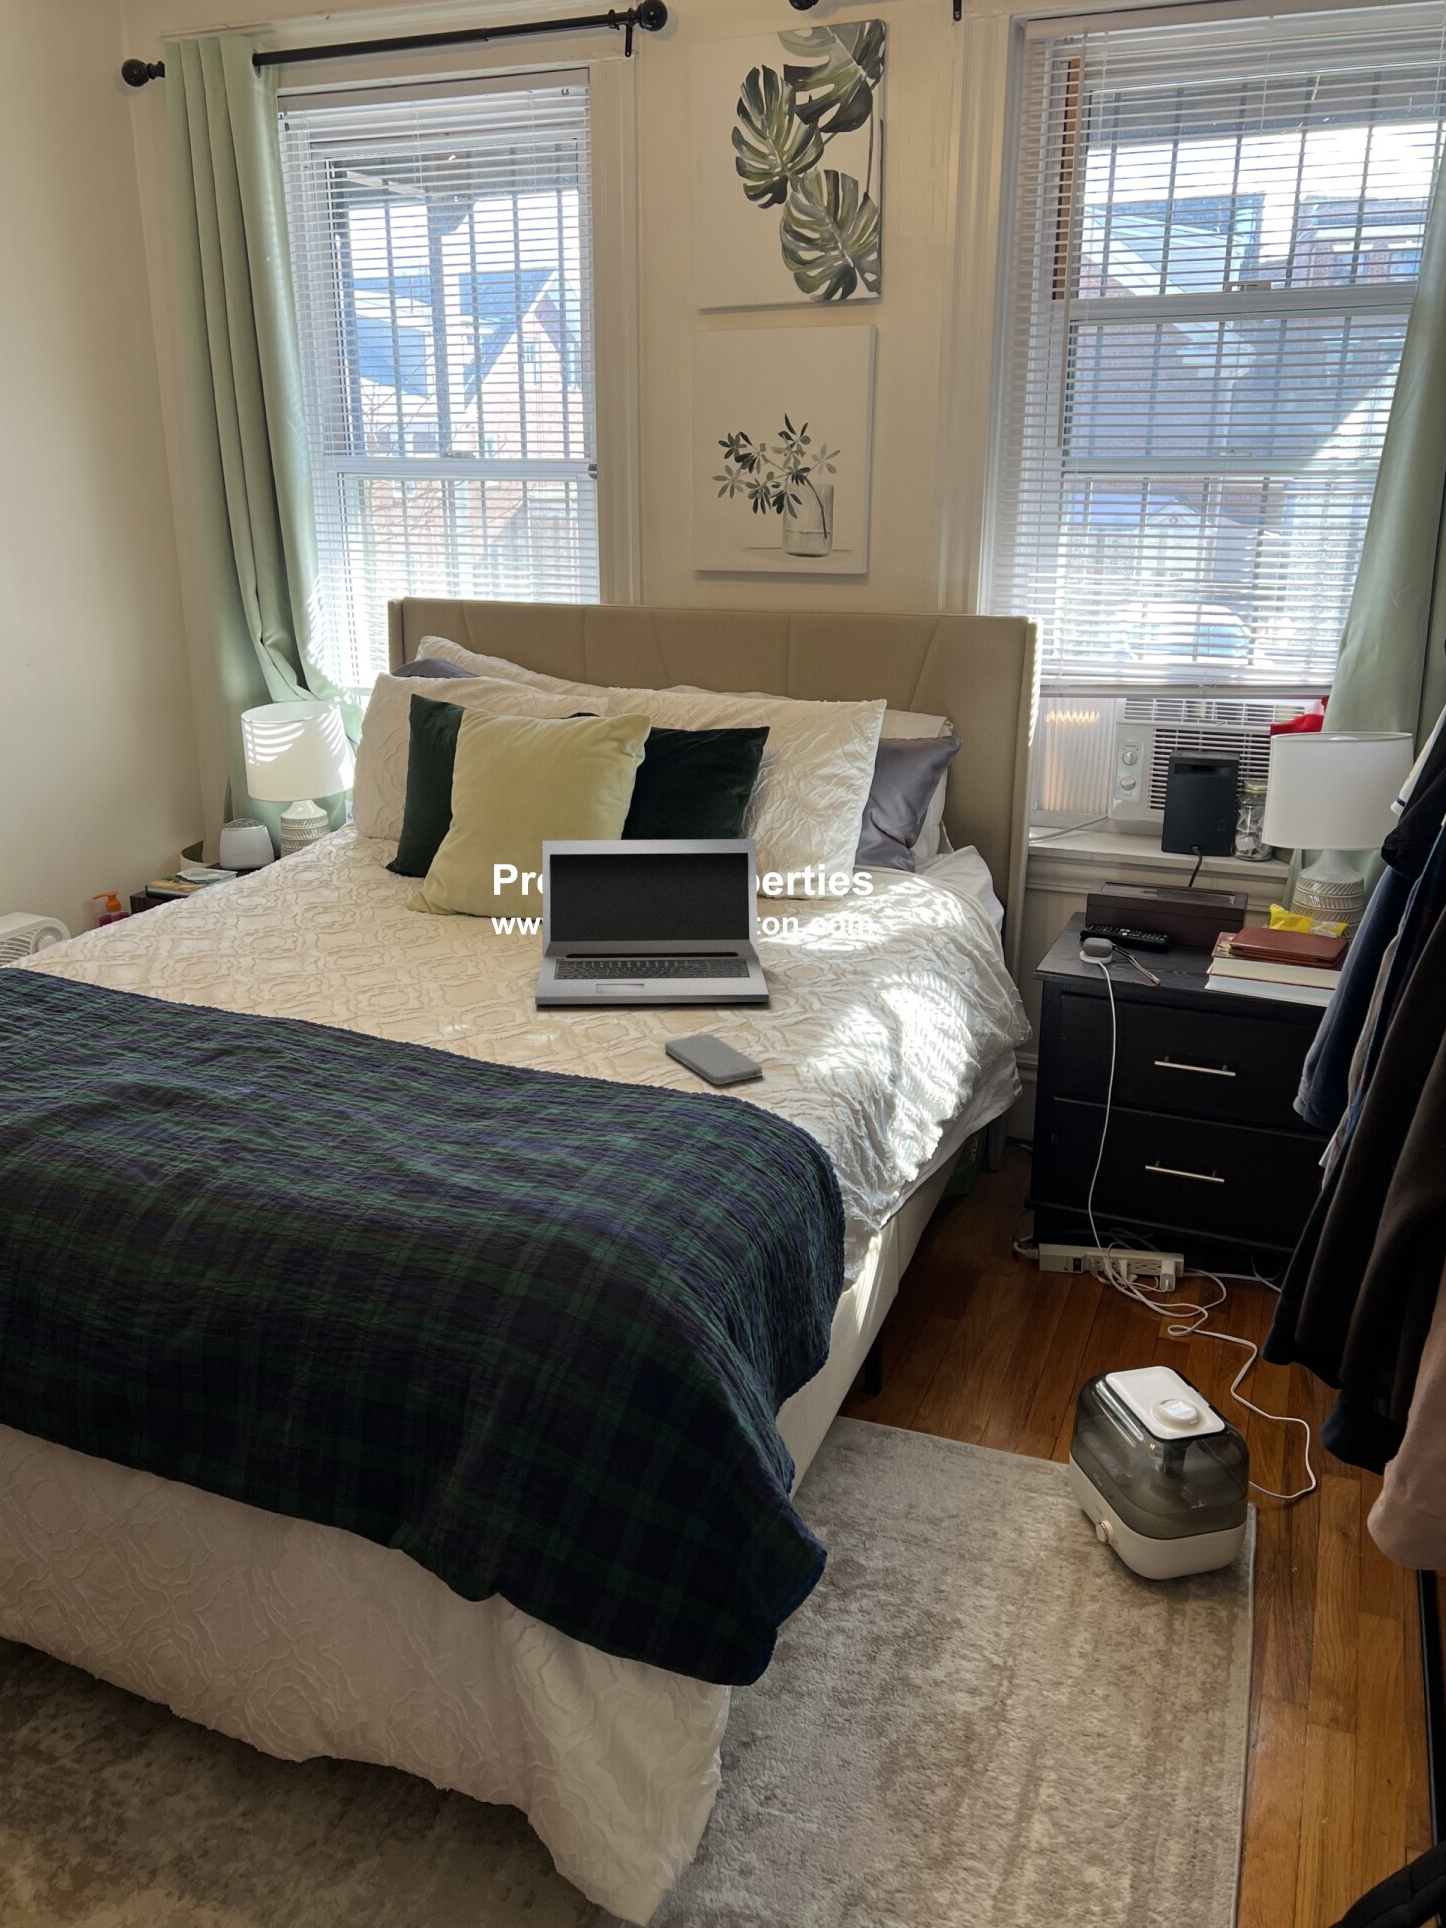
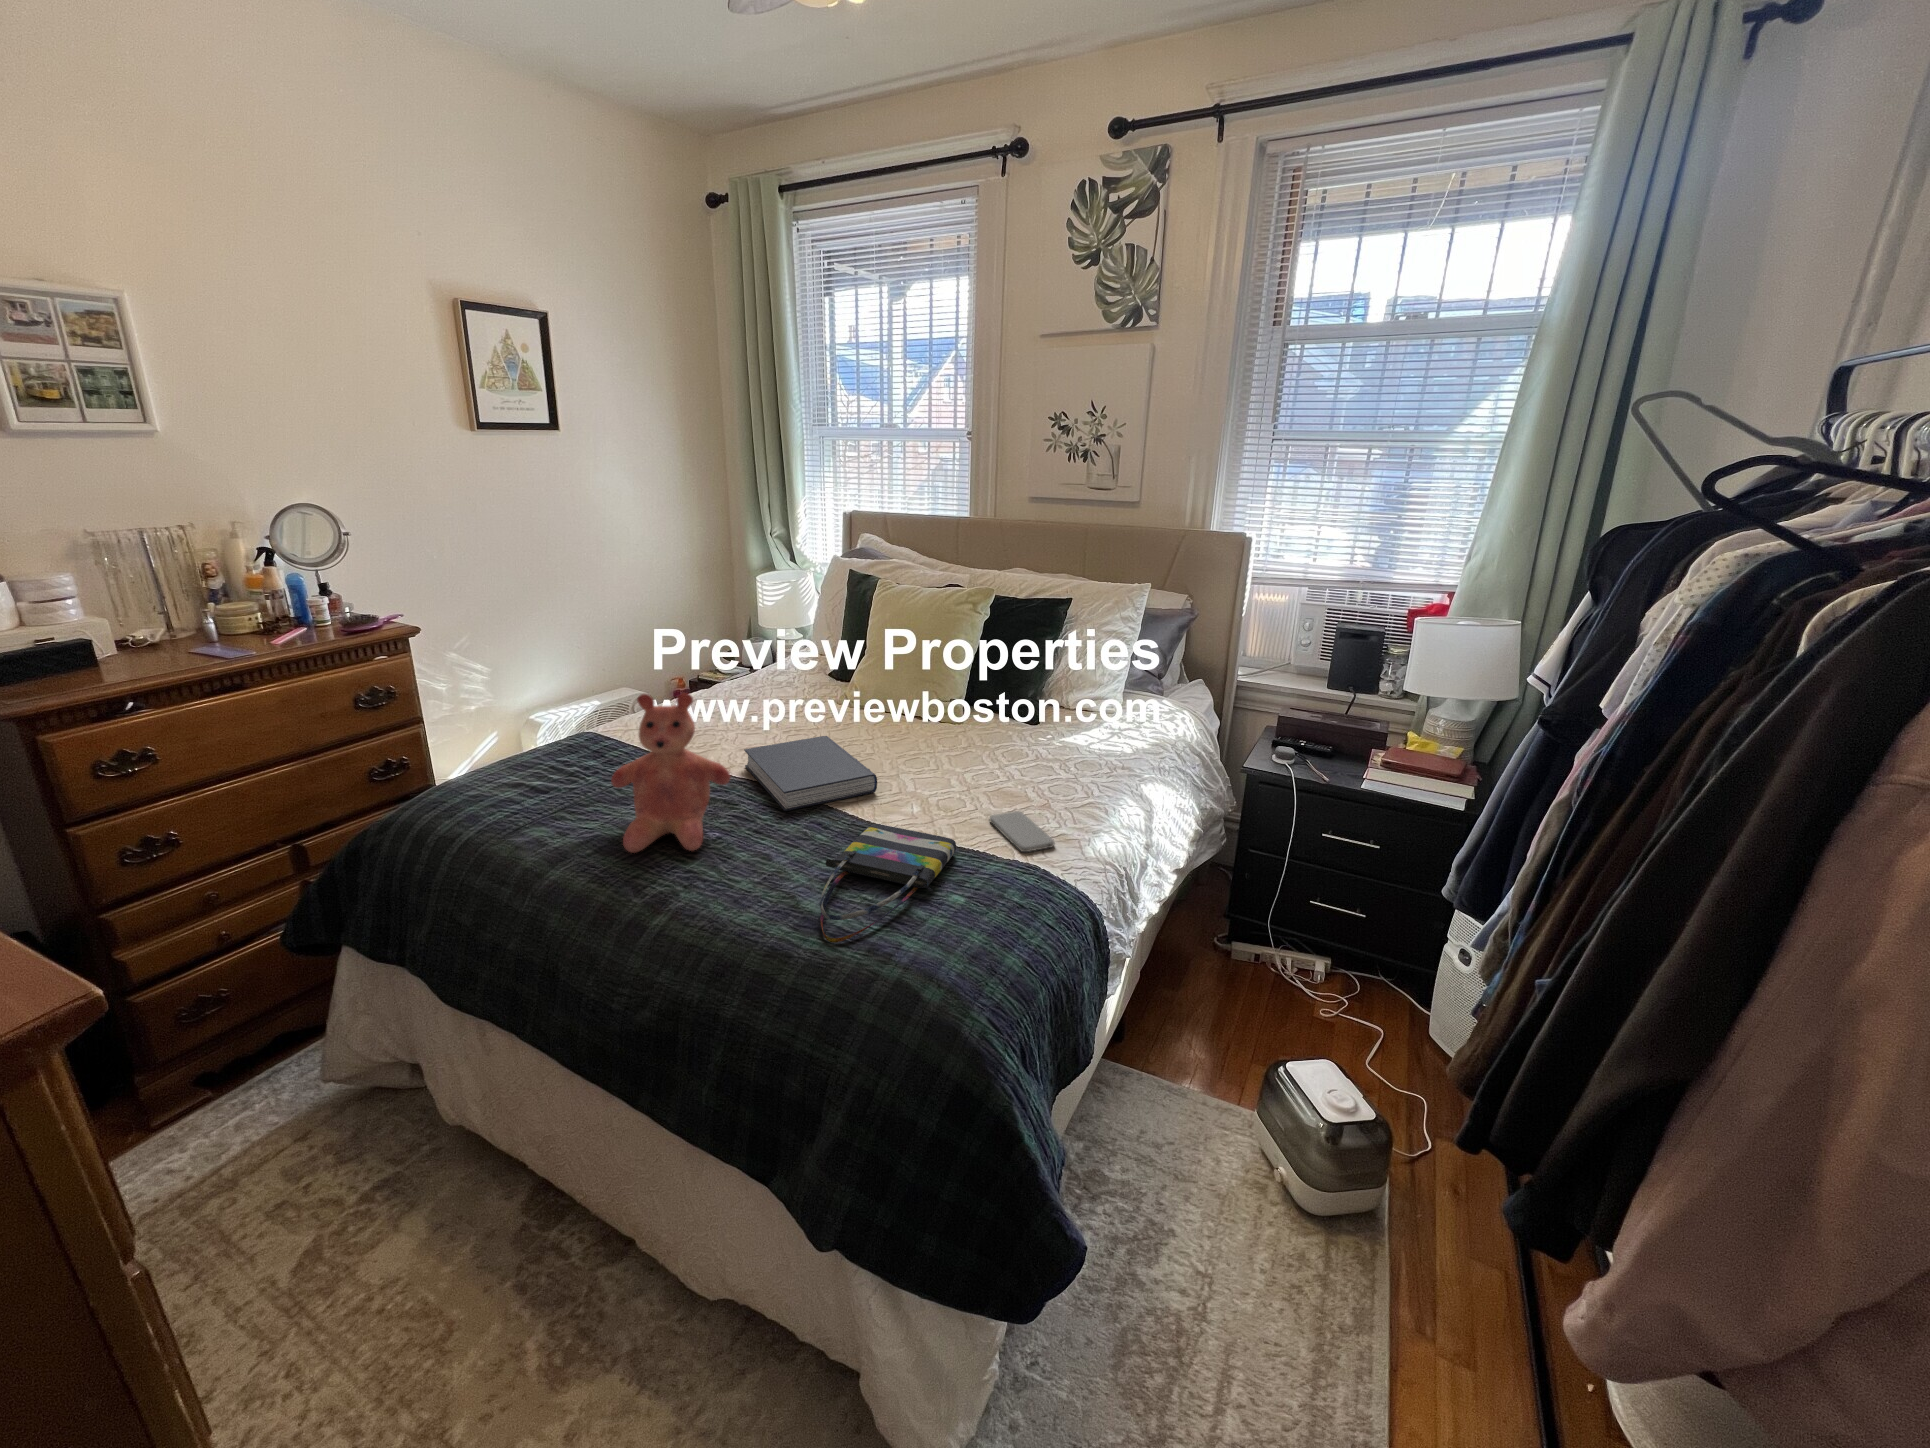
laptop: present [535,839,769,1004] -> none [908,670,1062,788]
teddy bear: none [72,874,264,1123] -> present [611,693,731,853]
book: none [269,949,489,1057] -> present [744,736,877,811]
tote bag: none [426,1060,619,1208] -> present [820,824,956,942]

